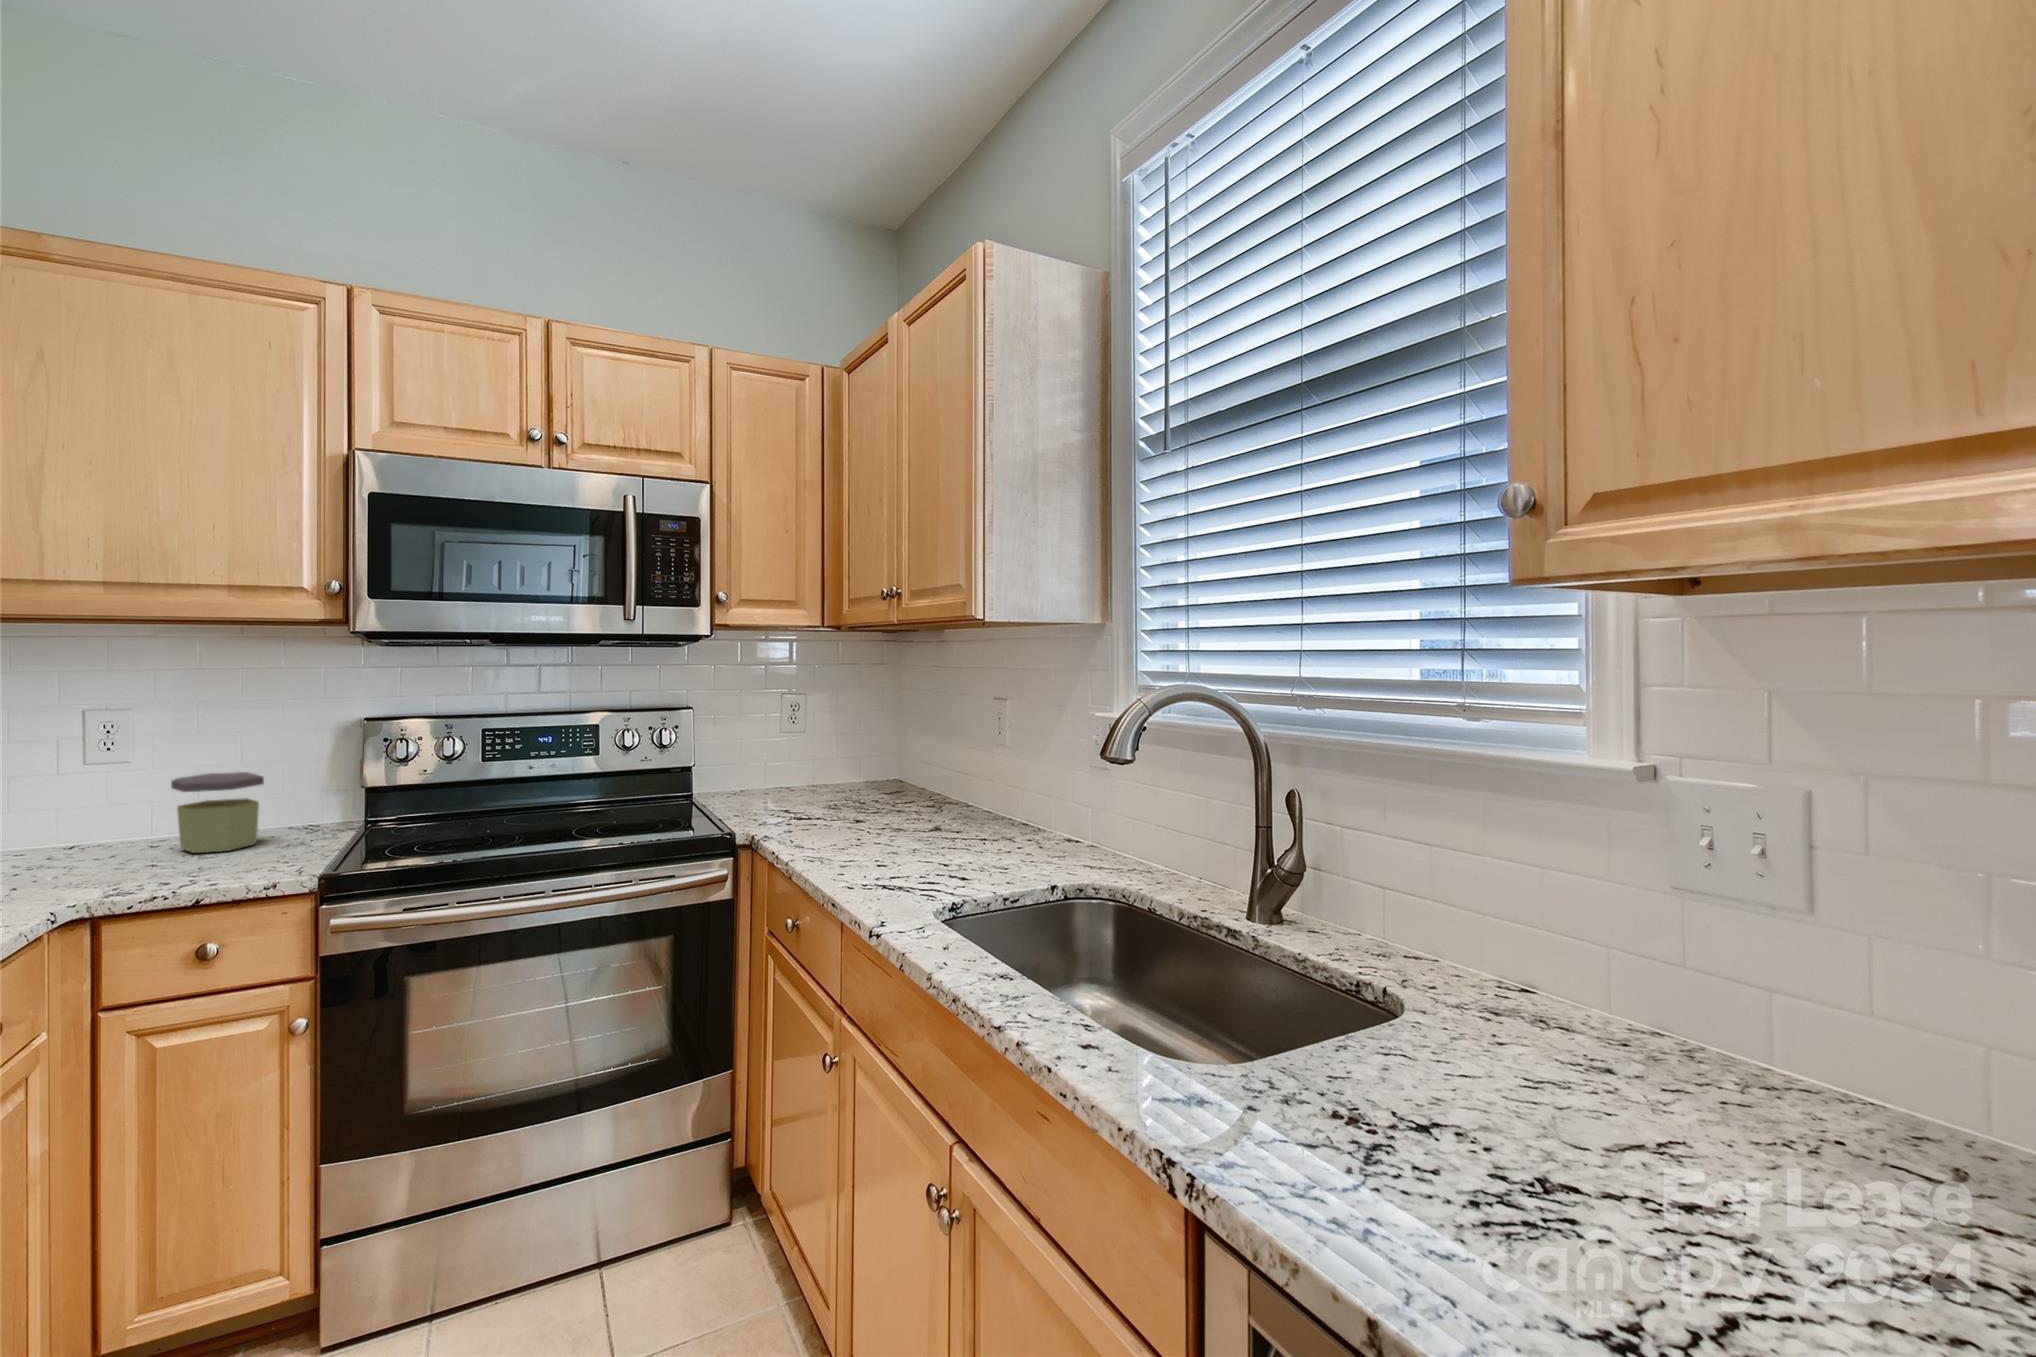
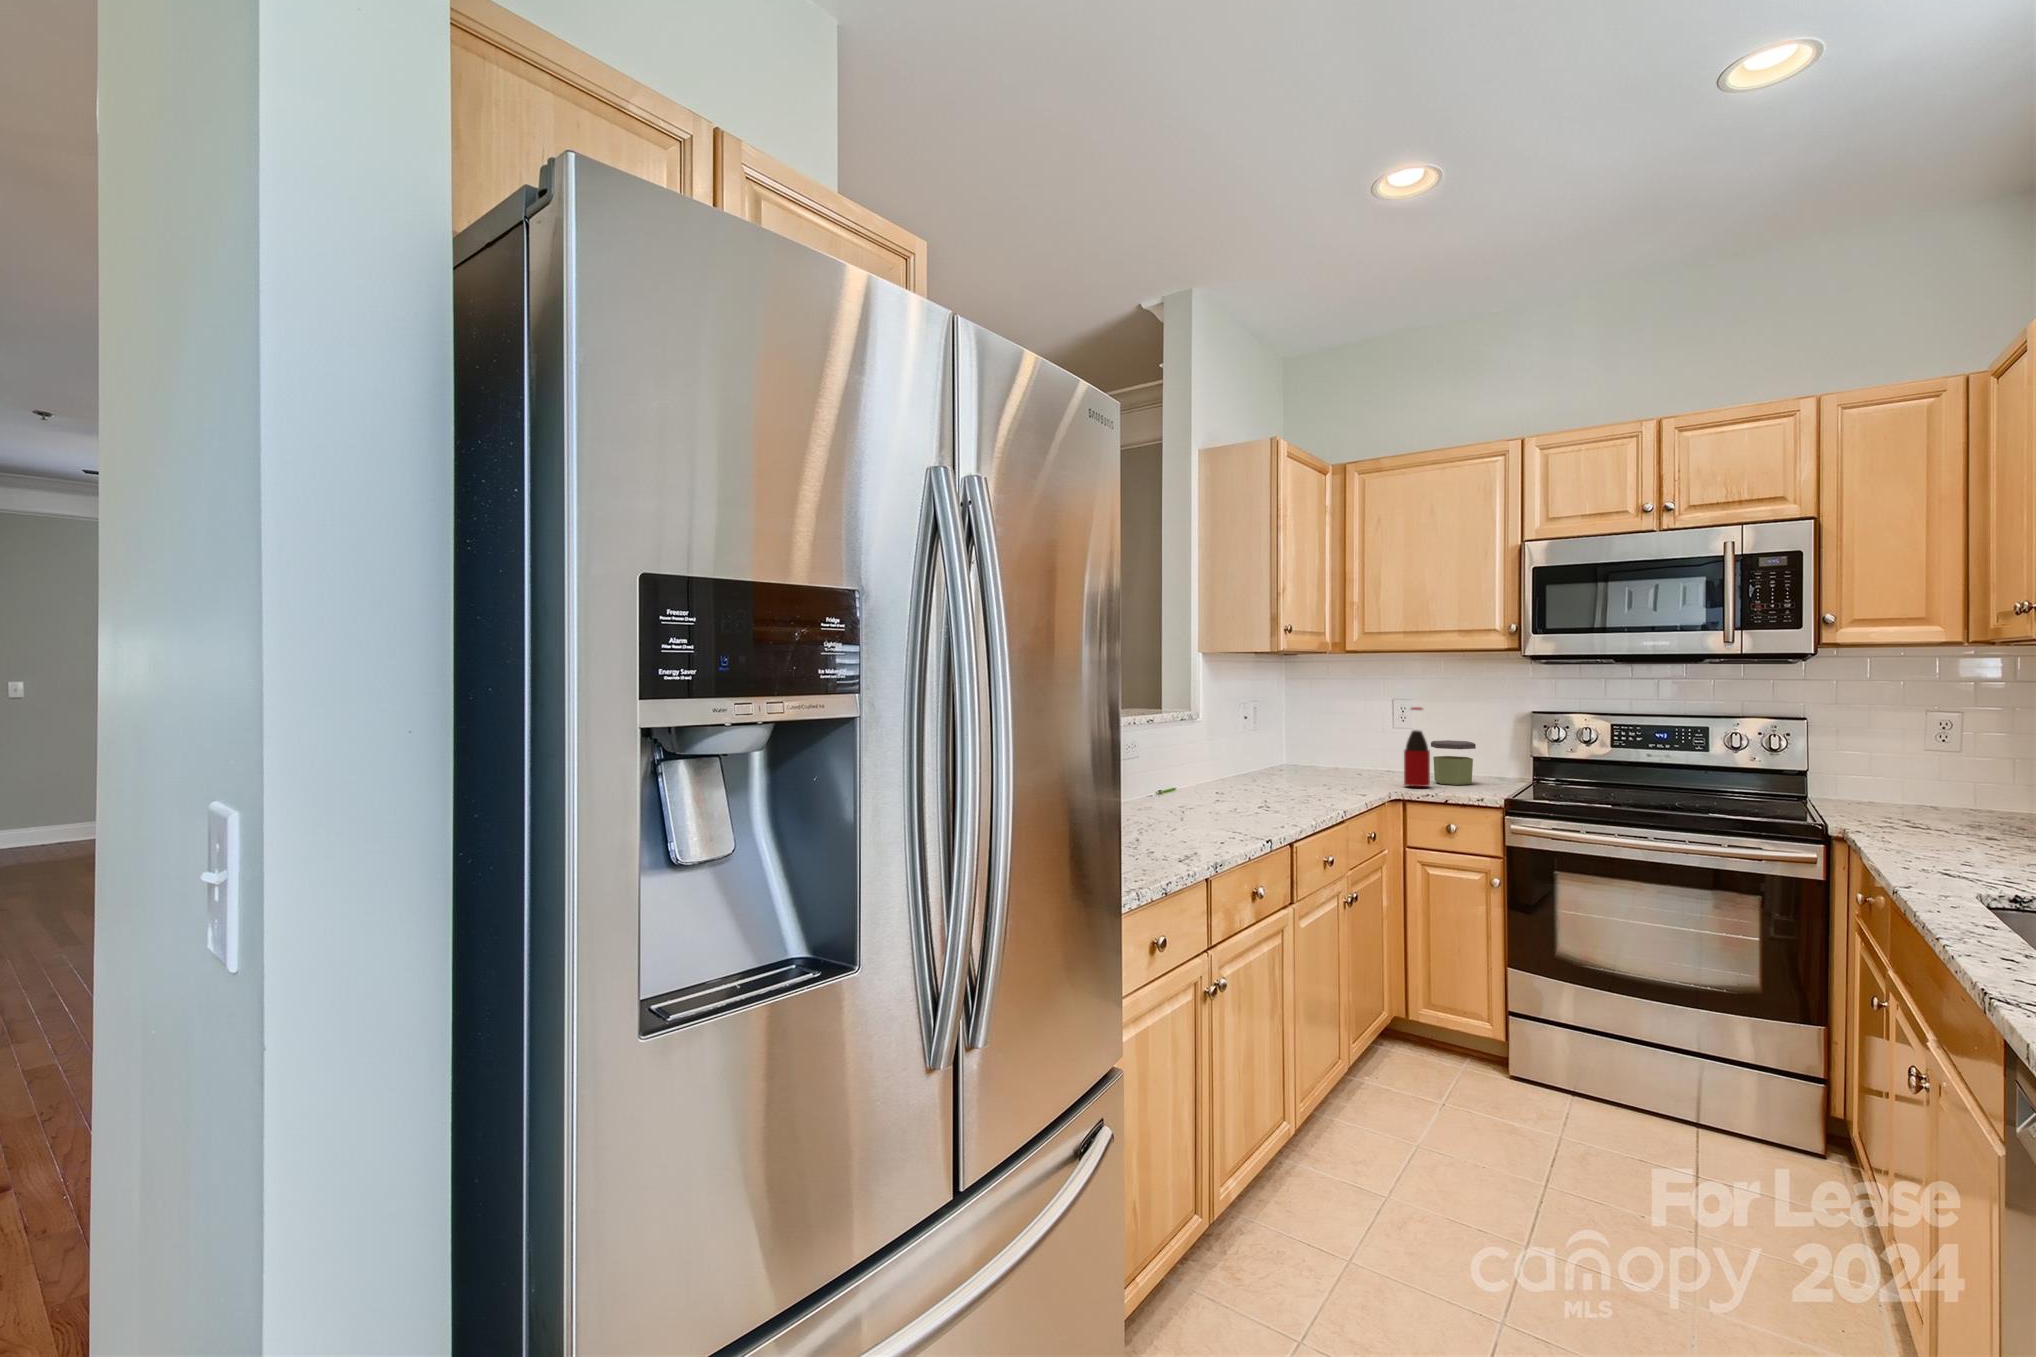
bottle: none [105,723,168,876] -> present [1404,707,1430,787]

